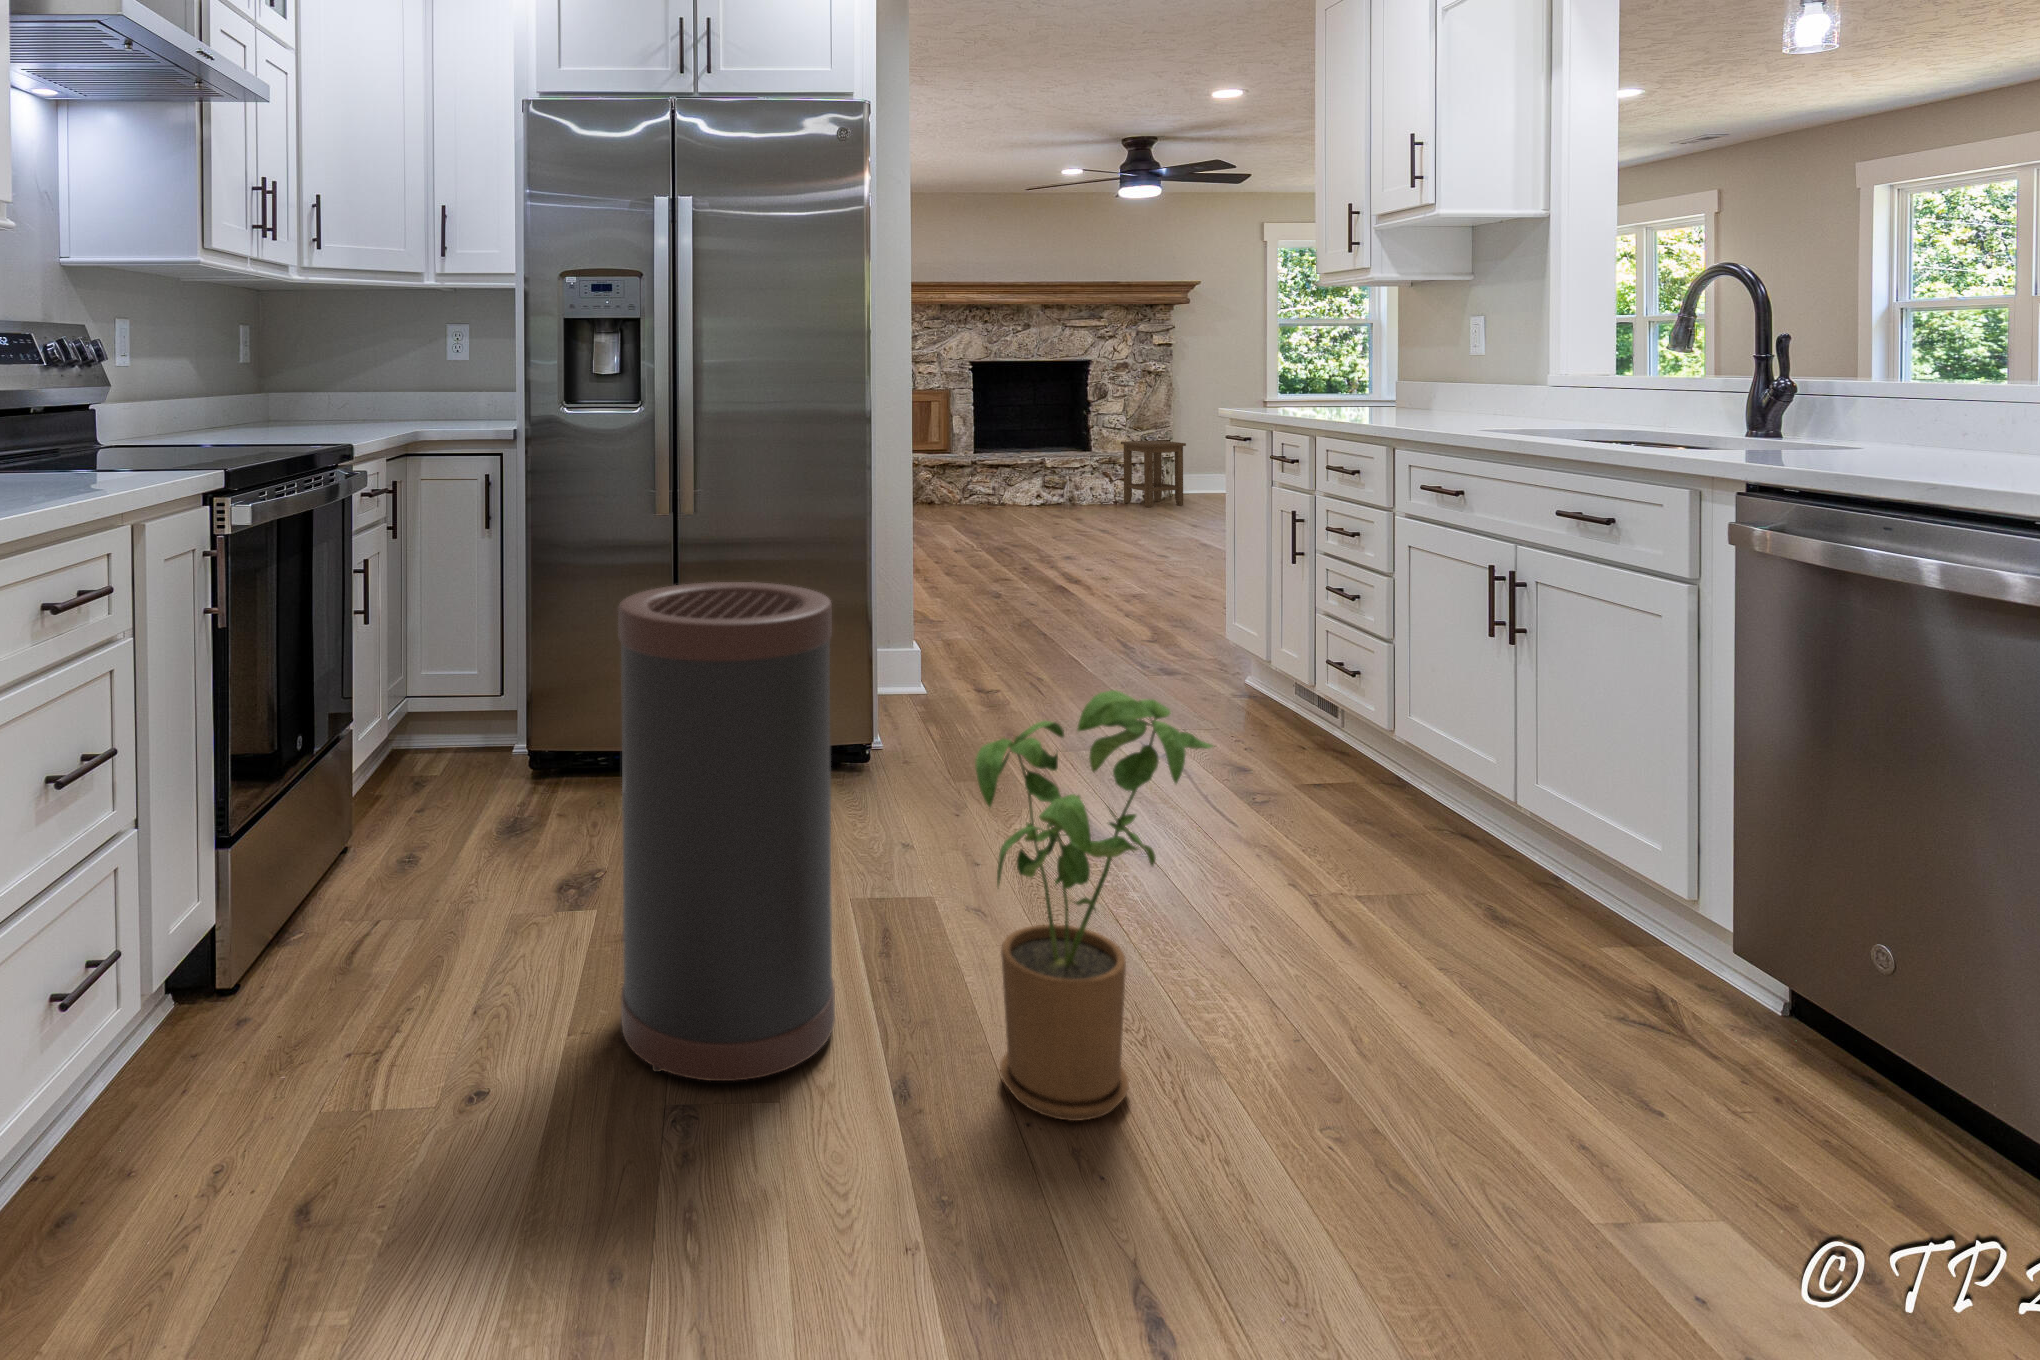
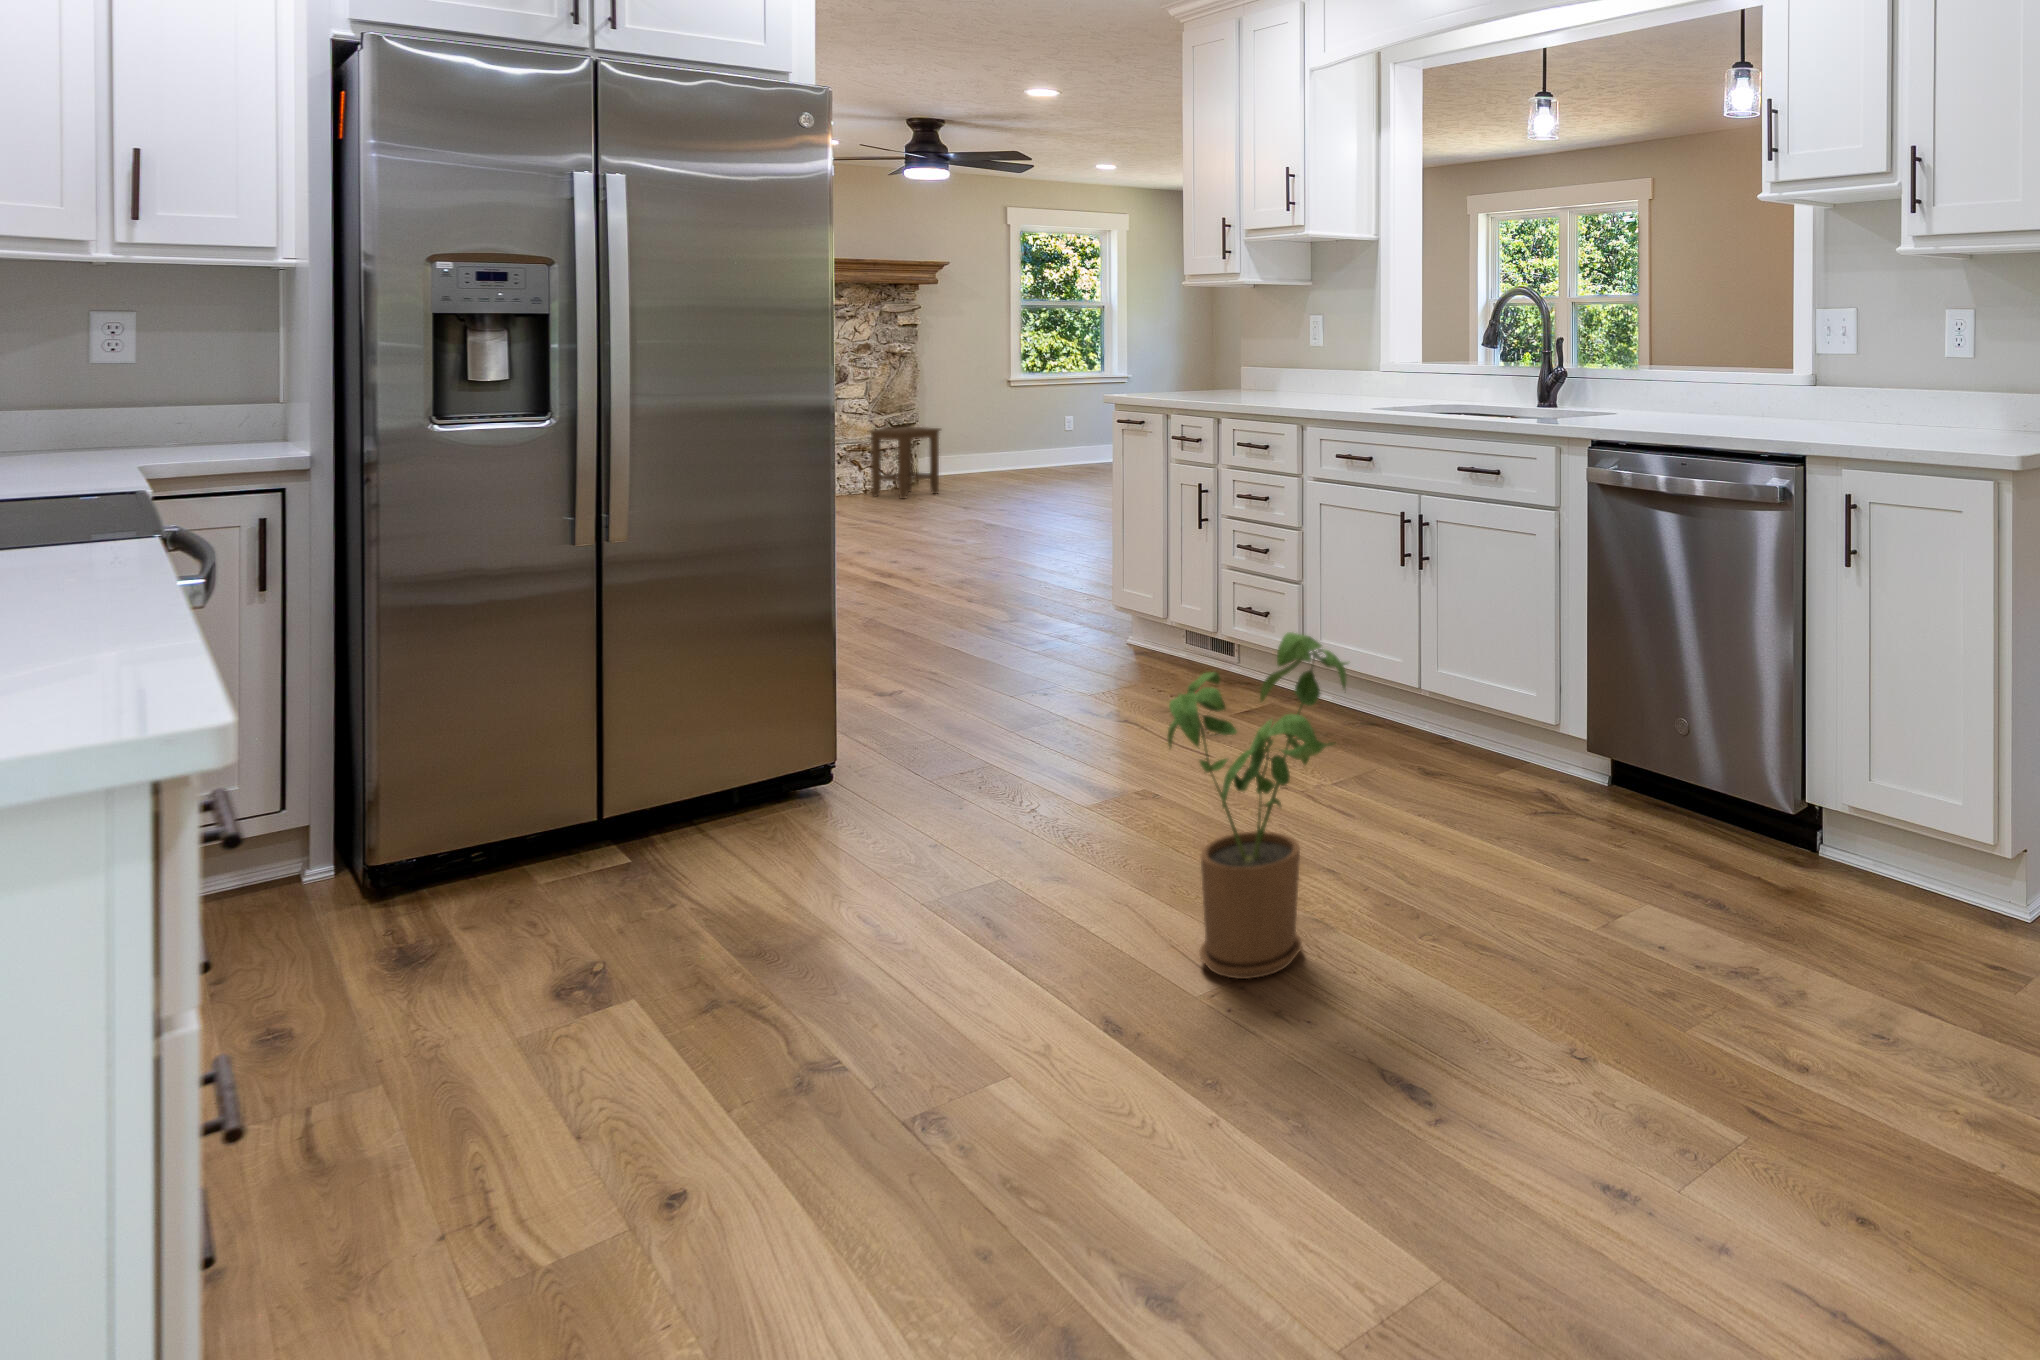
trash can: present [618,582,835,1081] -> none [816,593,1048,1086]

